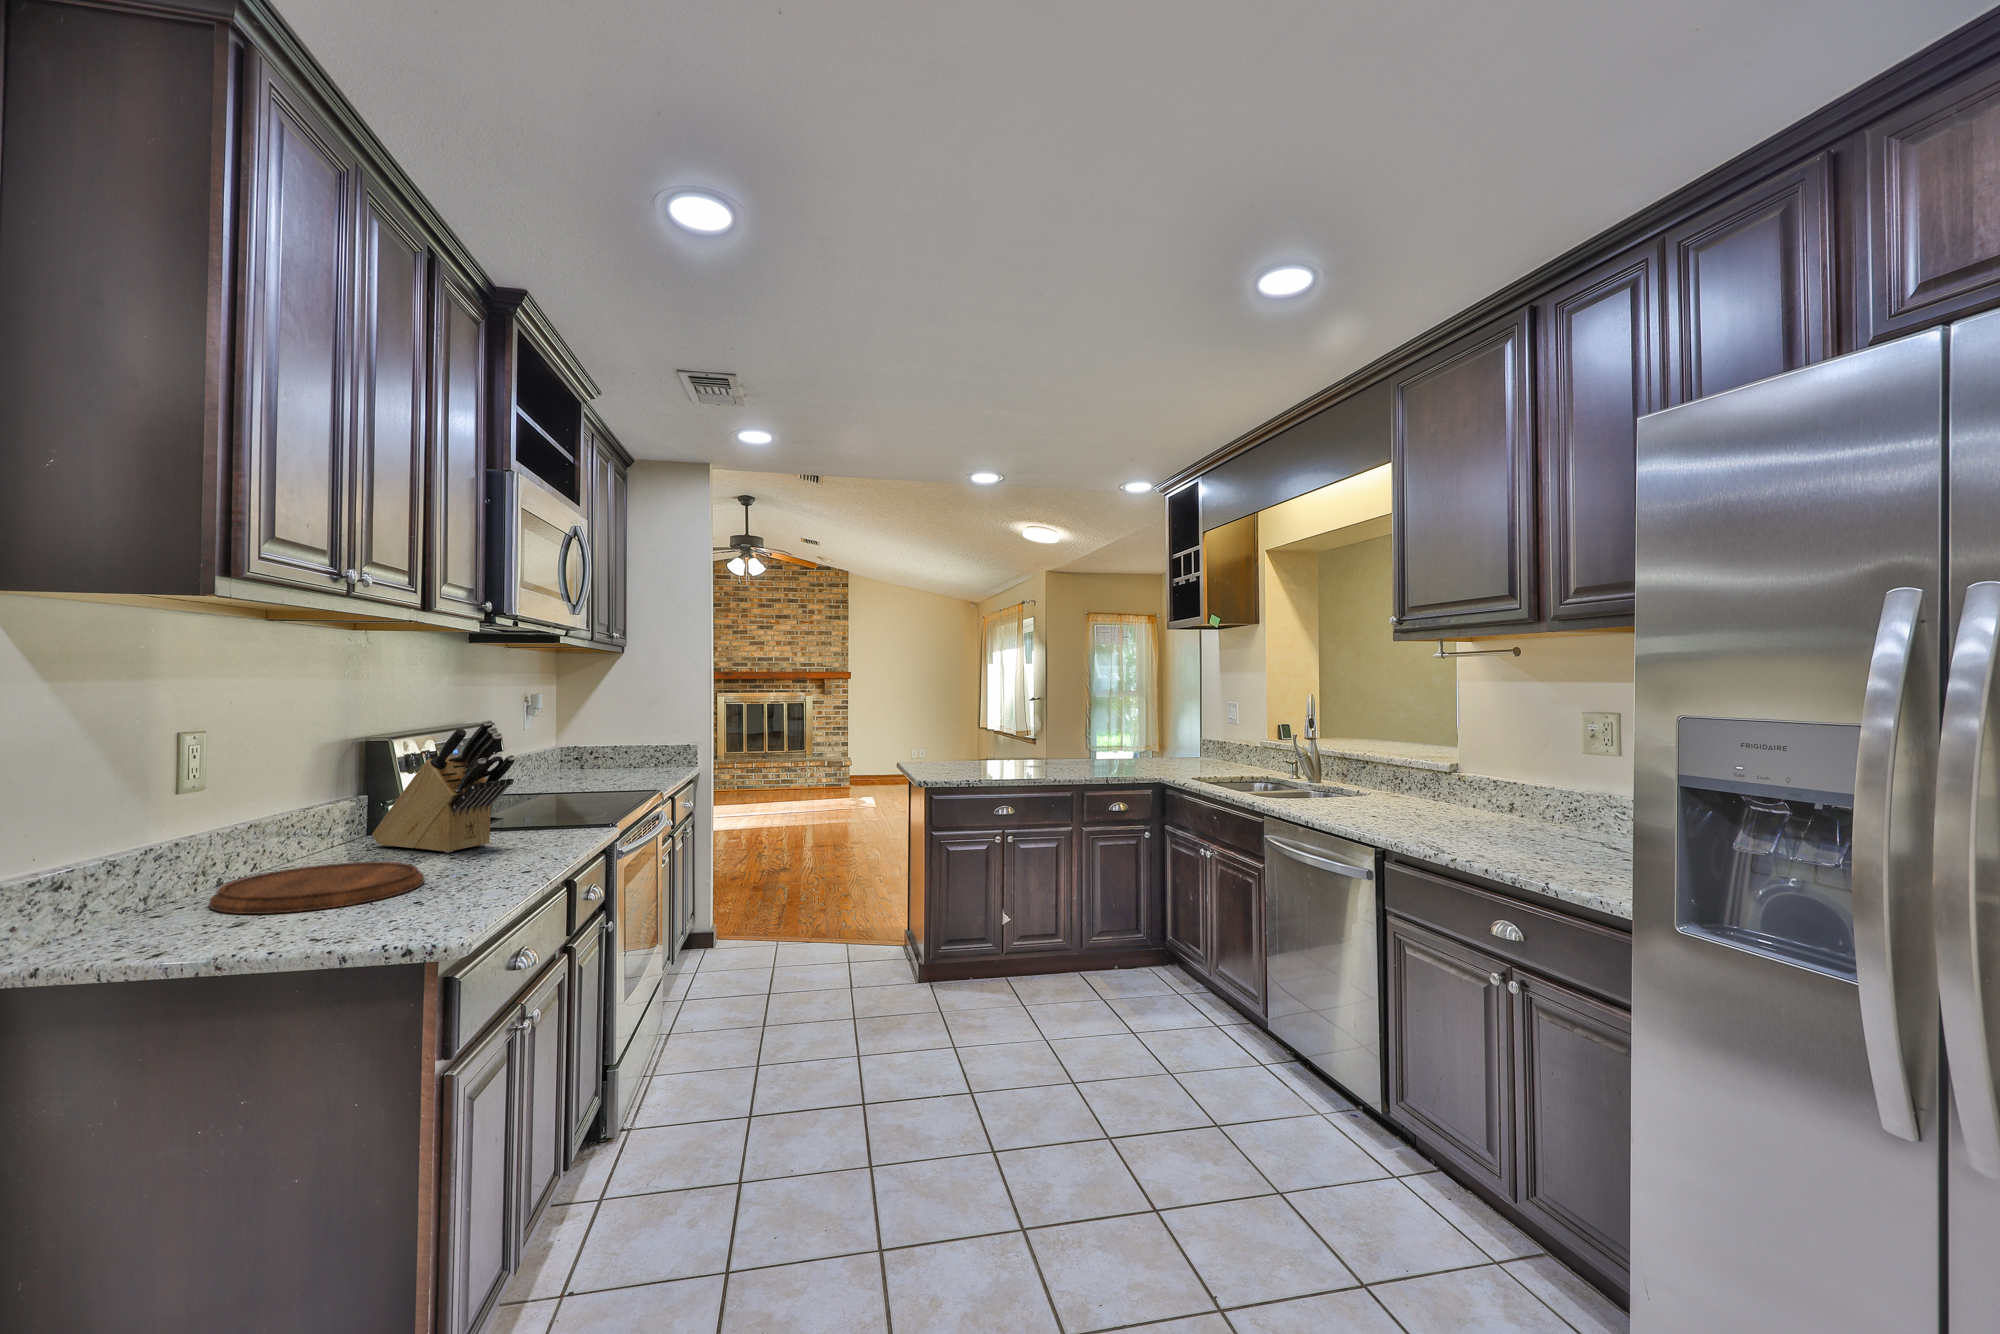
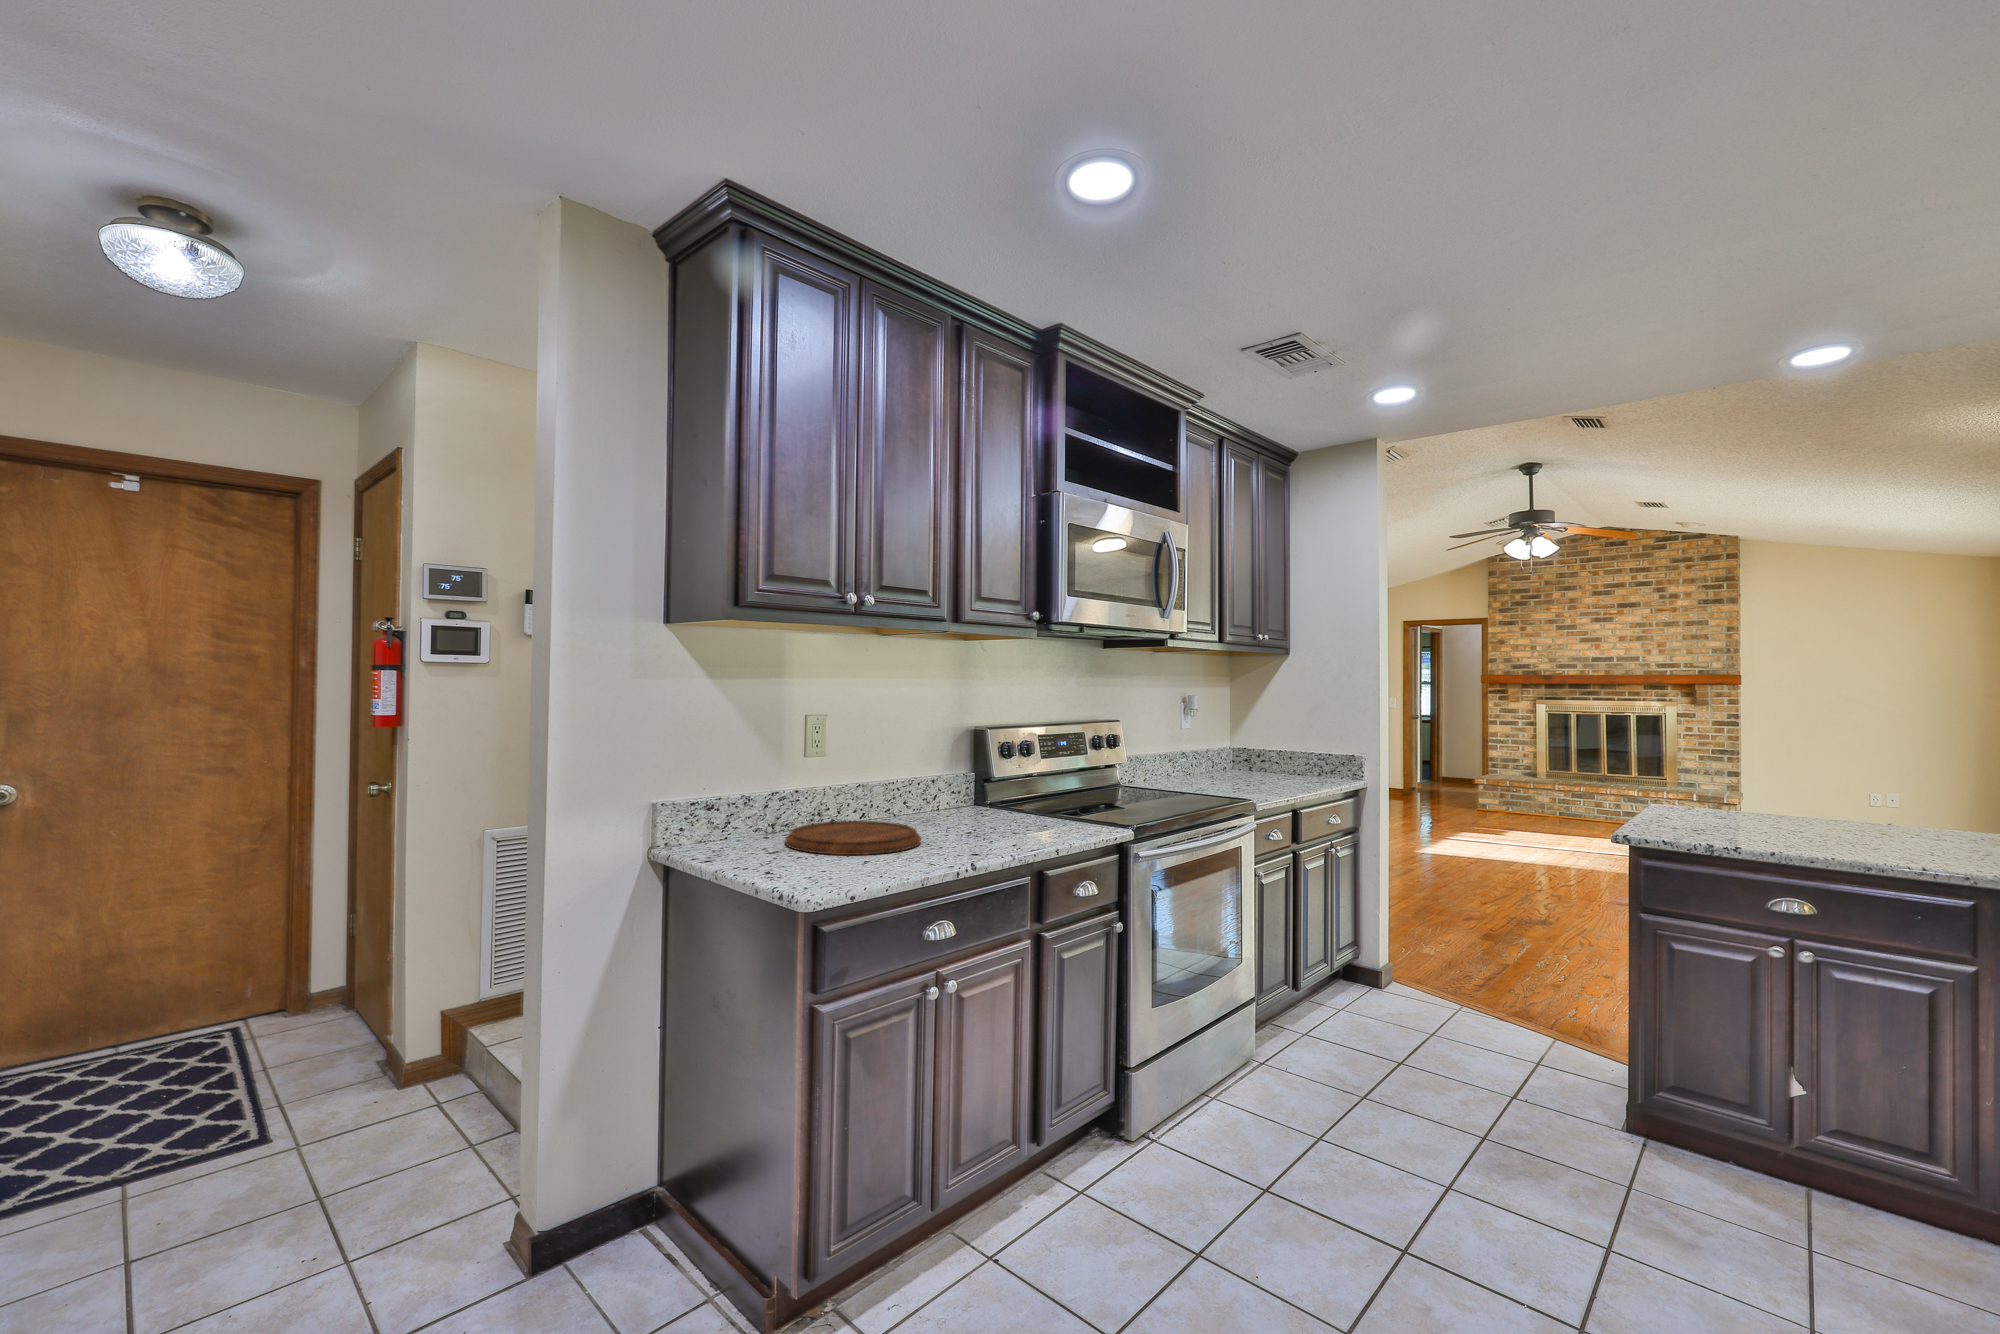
knife block: present [372,720,515,853] -> none [957,712,1028,828]

